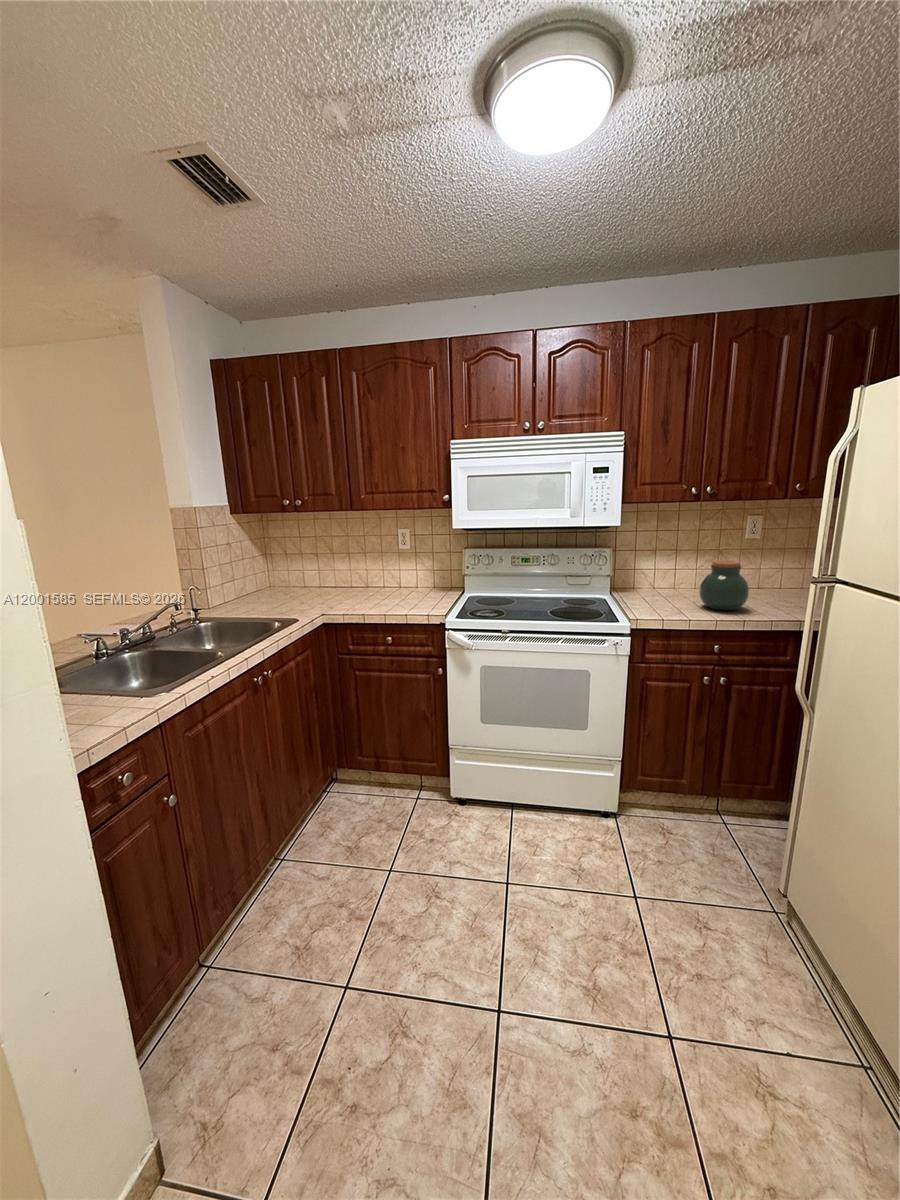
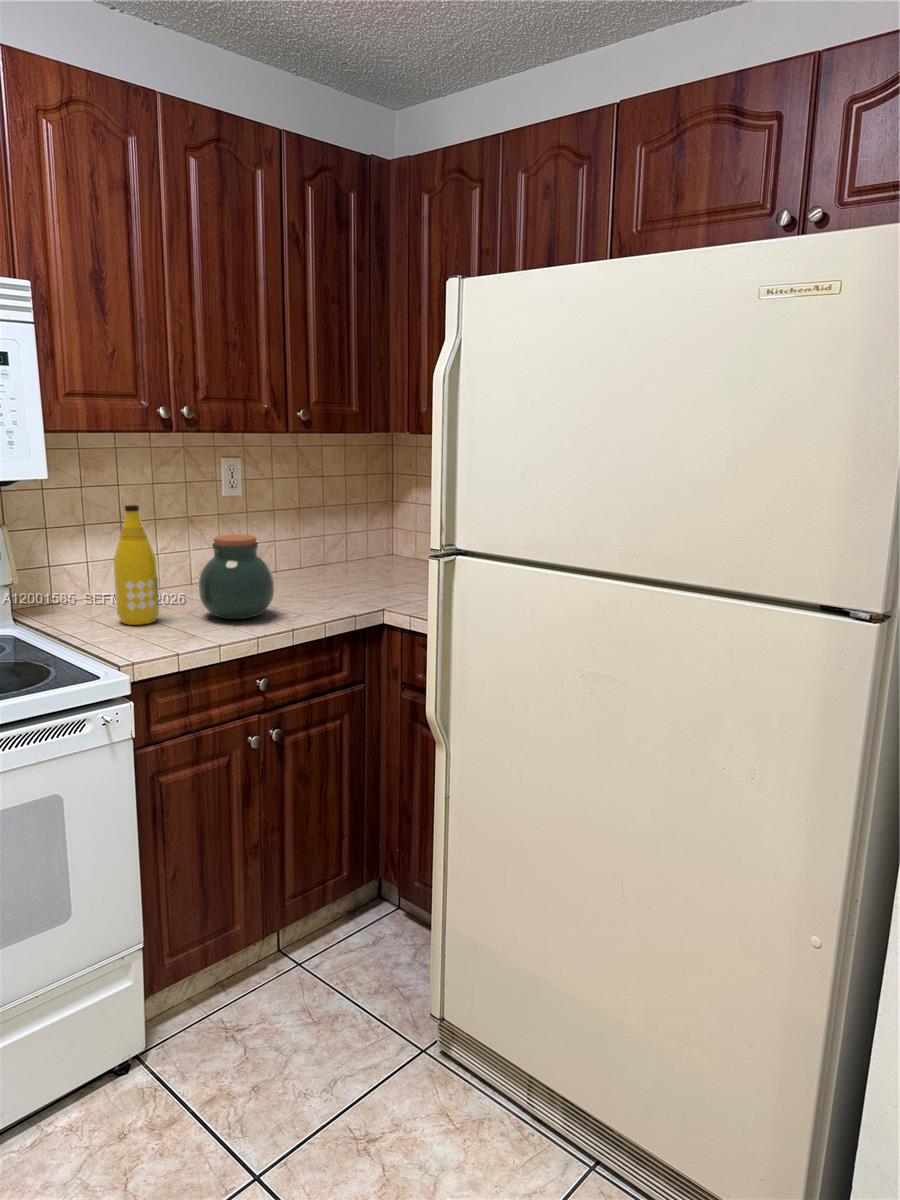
bottle: none [653,541,678,604] -> present [113,505,159,625]

